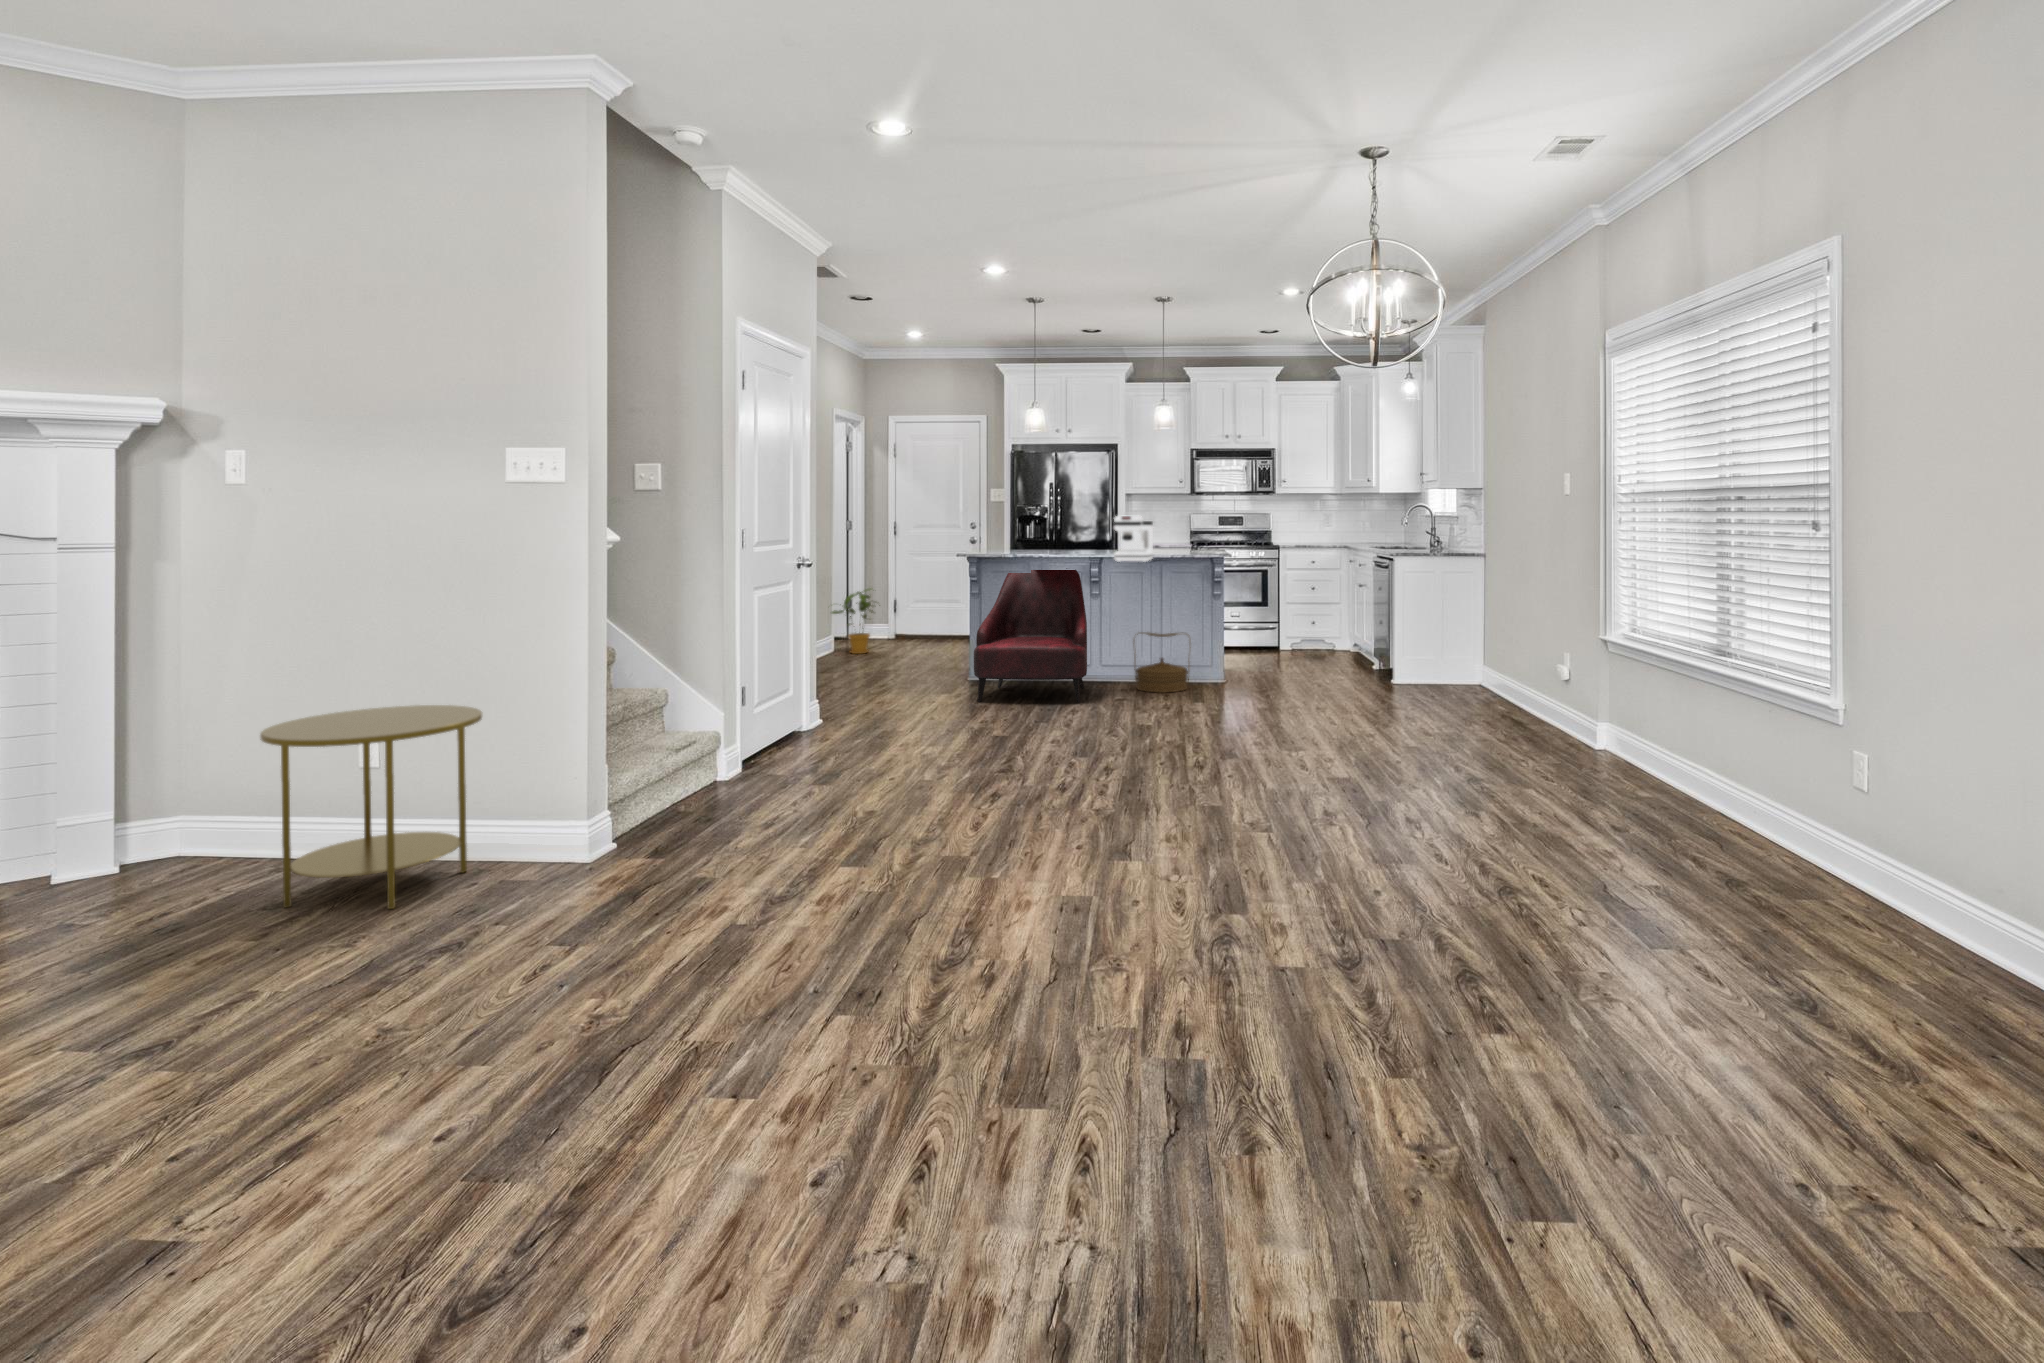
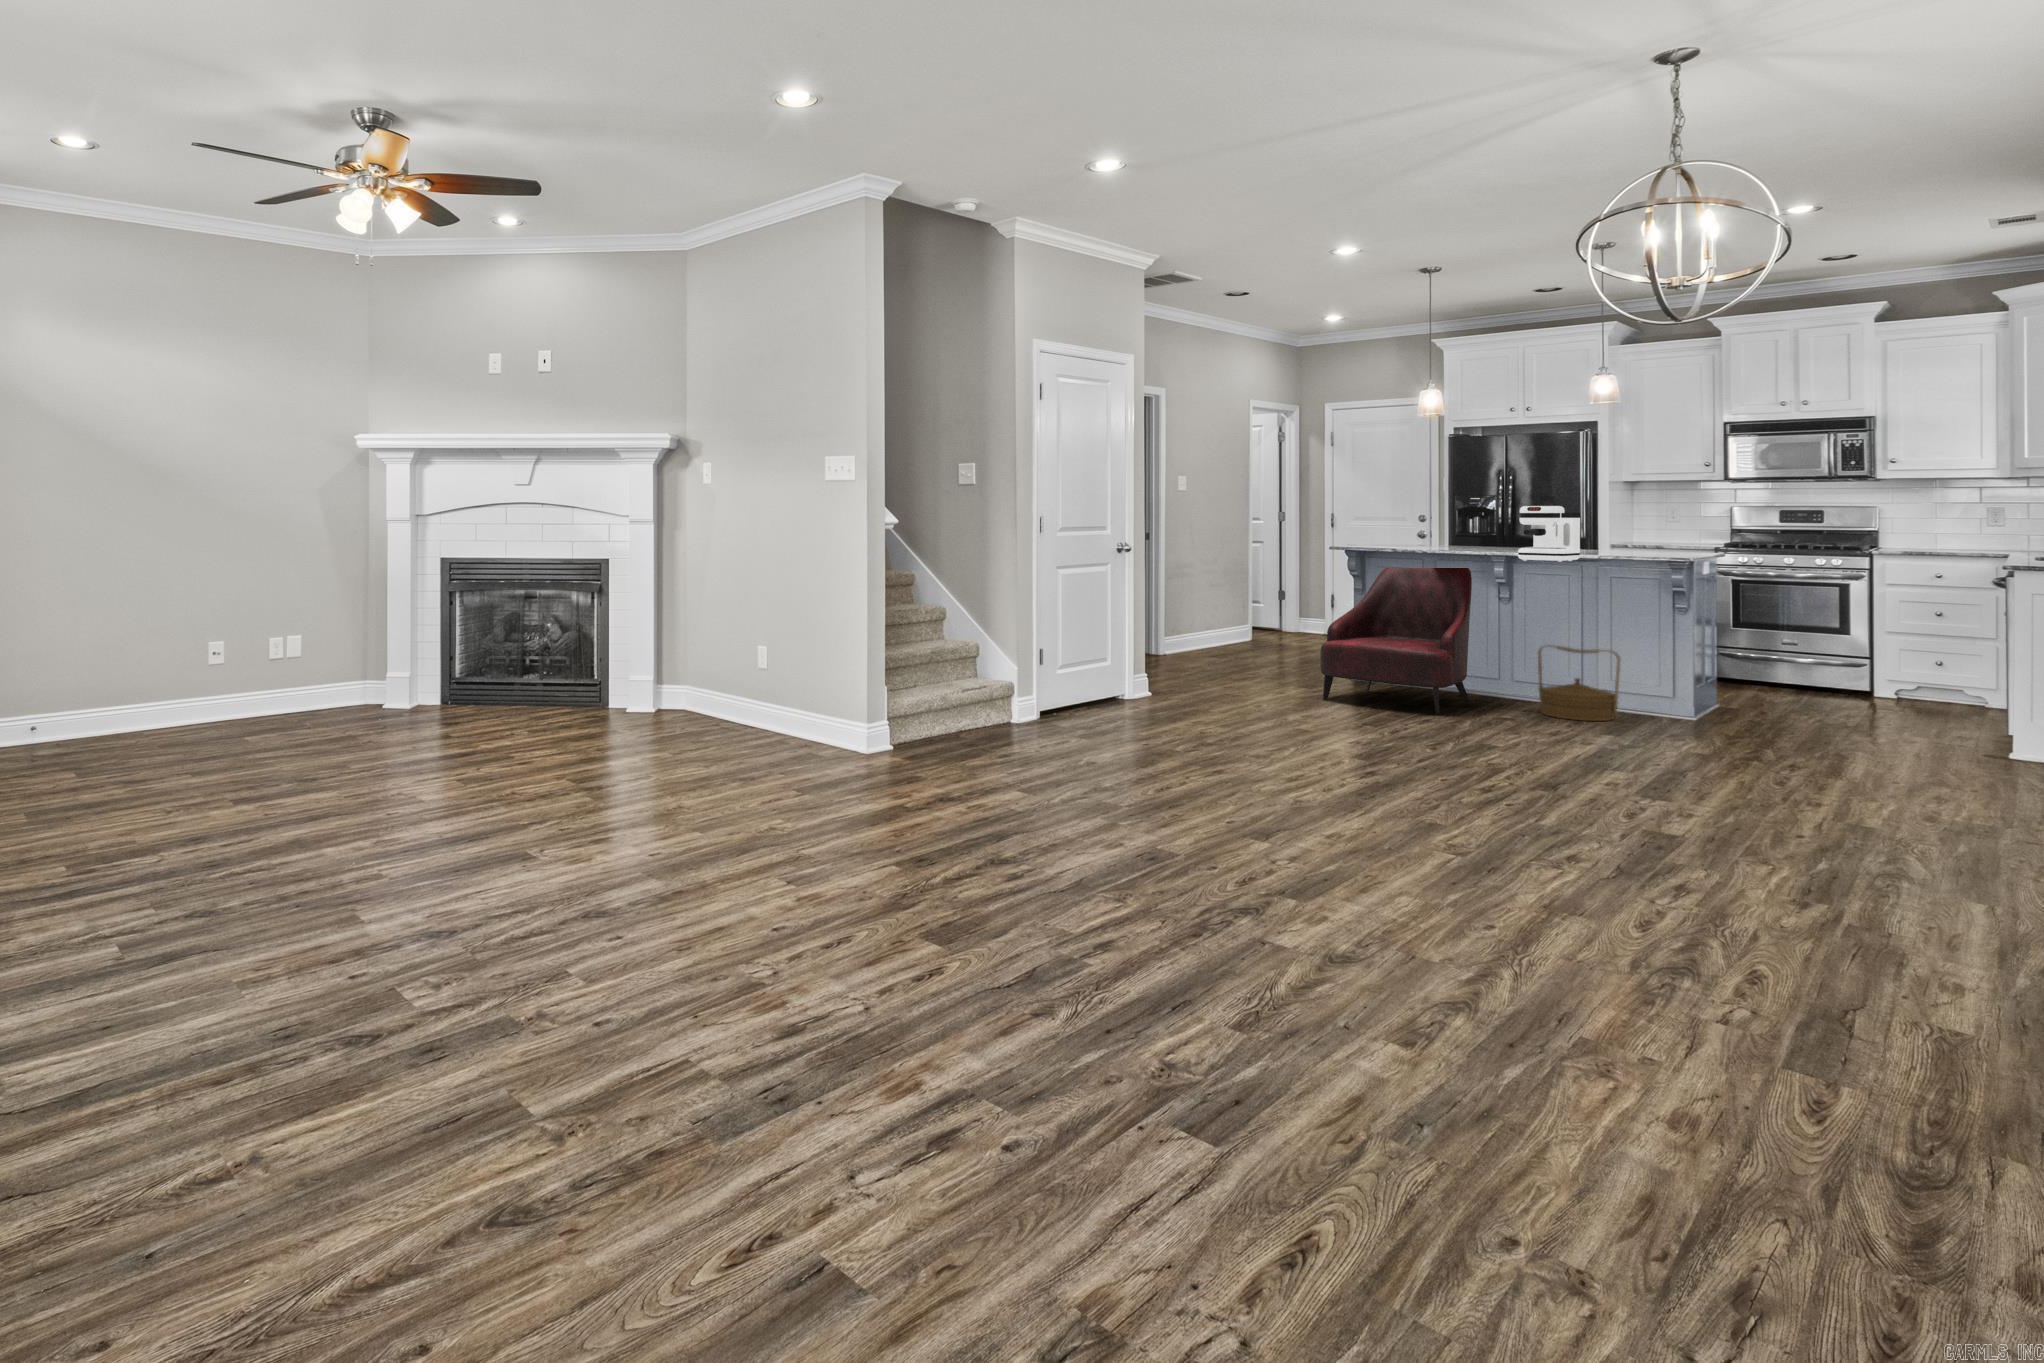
house plant: present [832,589,873,654] -> none [1235,581,1294,647]
side table: present [260,705,483,909] -> none [689,628,807,755]

